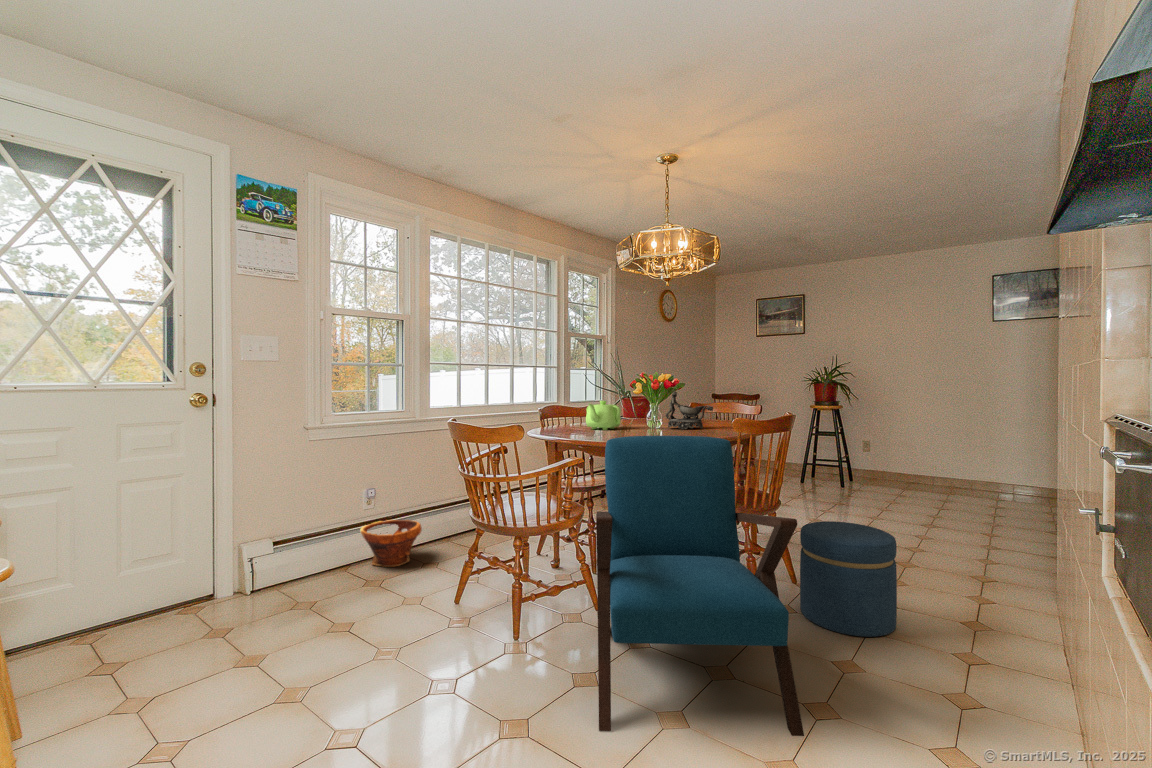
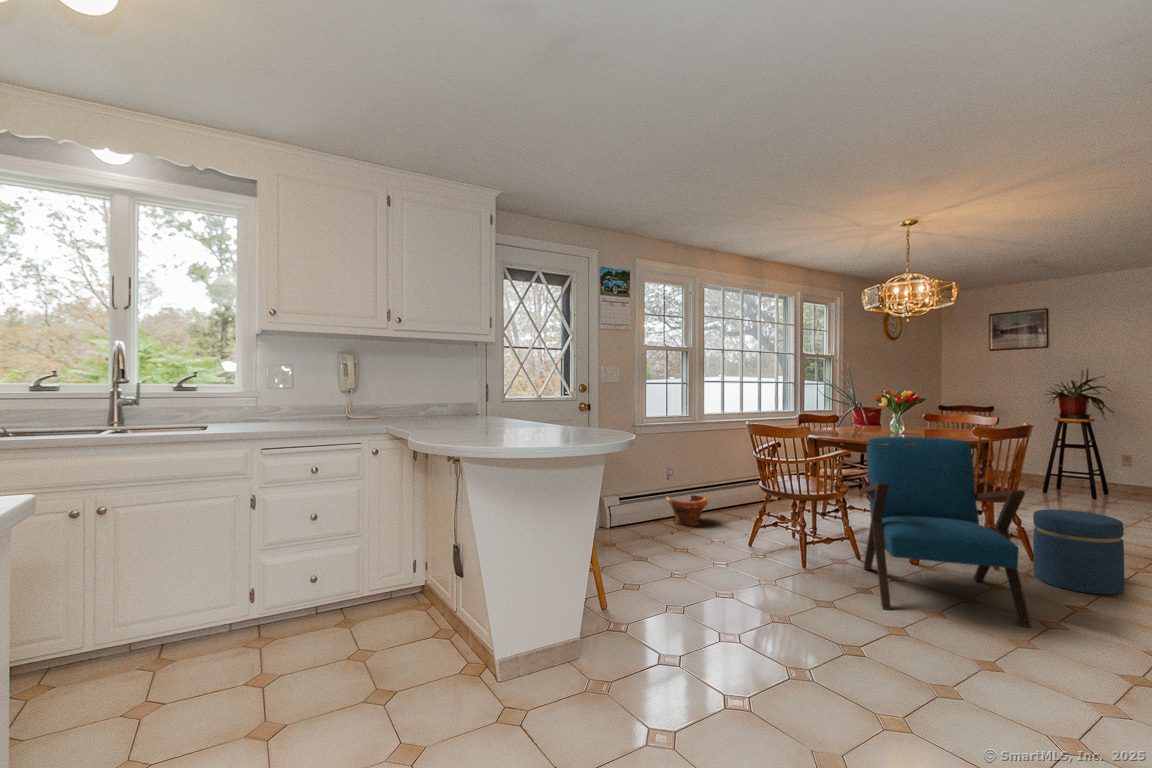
decorative bowl: present [666,391,713,429] -> none [906,404,951,435]
teapot: present [586,401,621,430] -> none [835,411,866,434]

